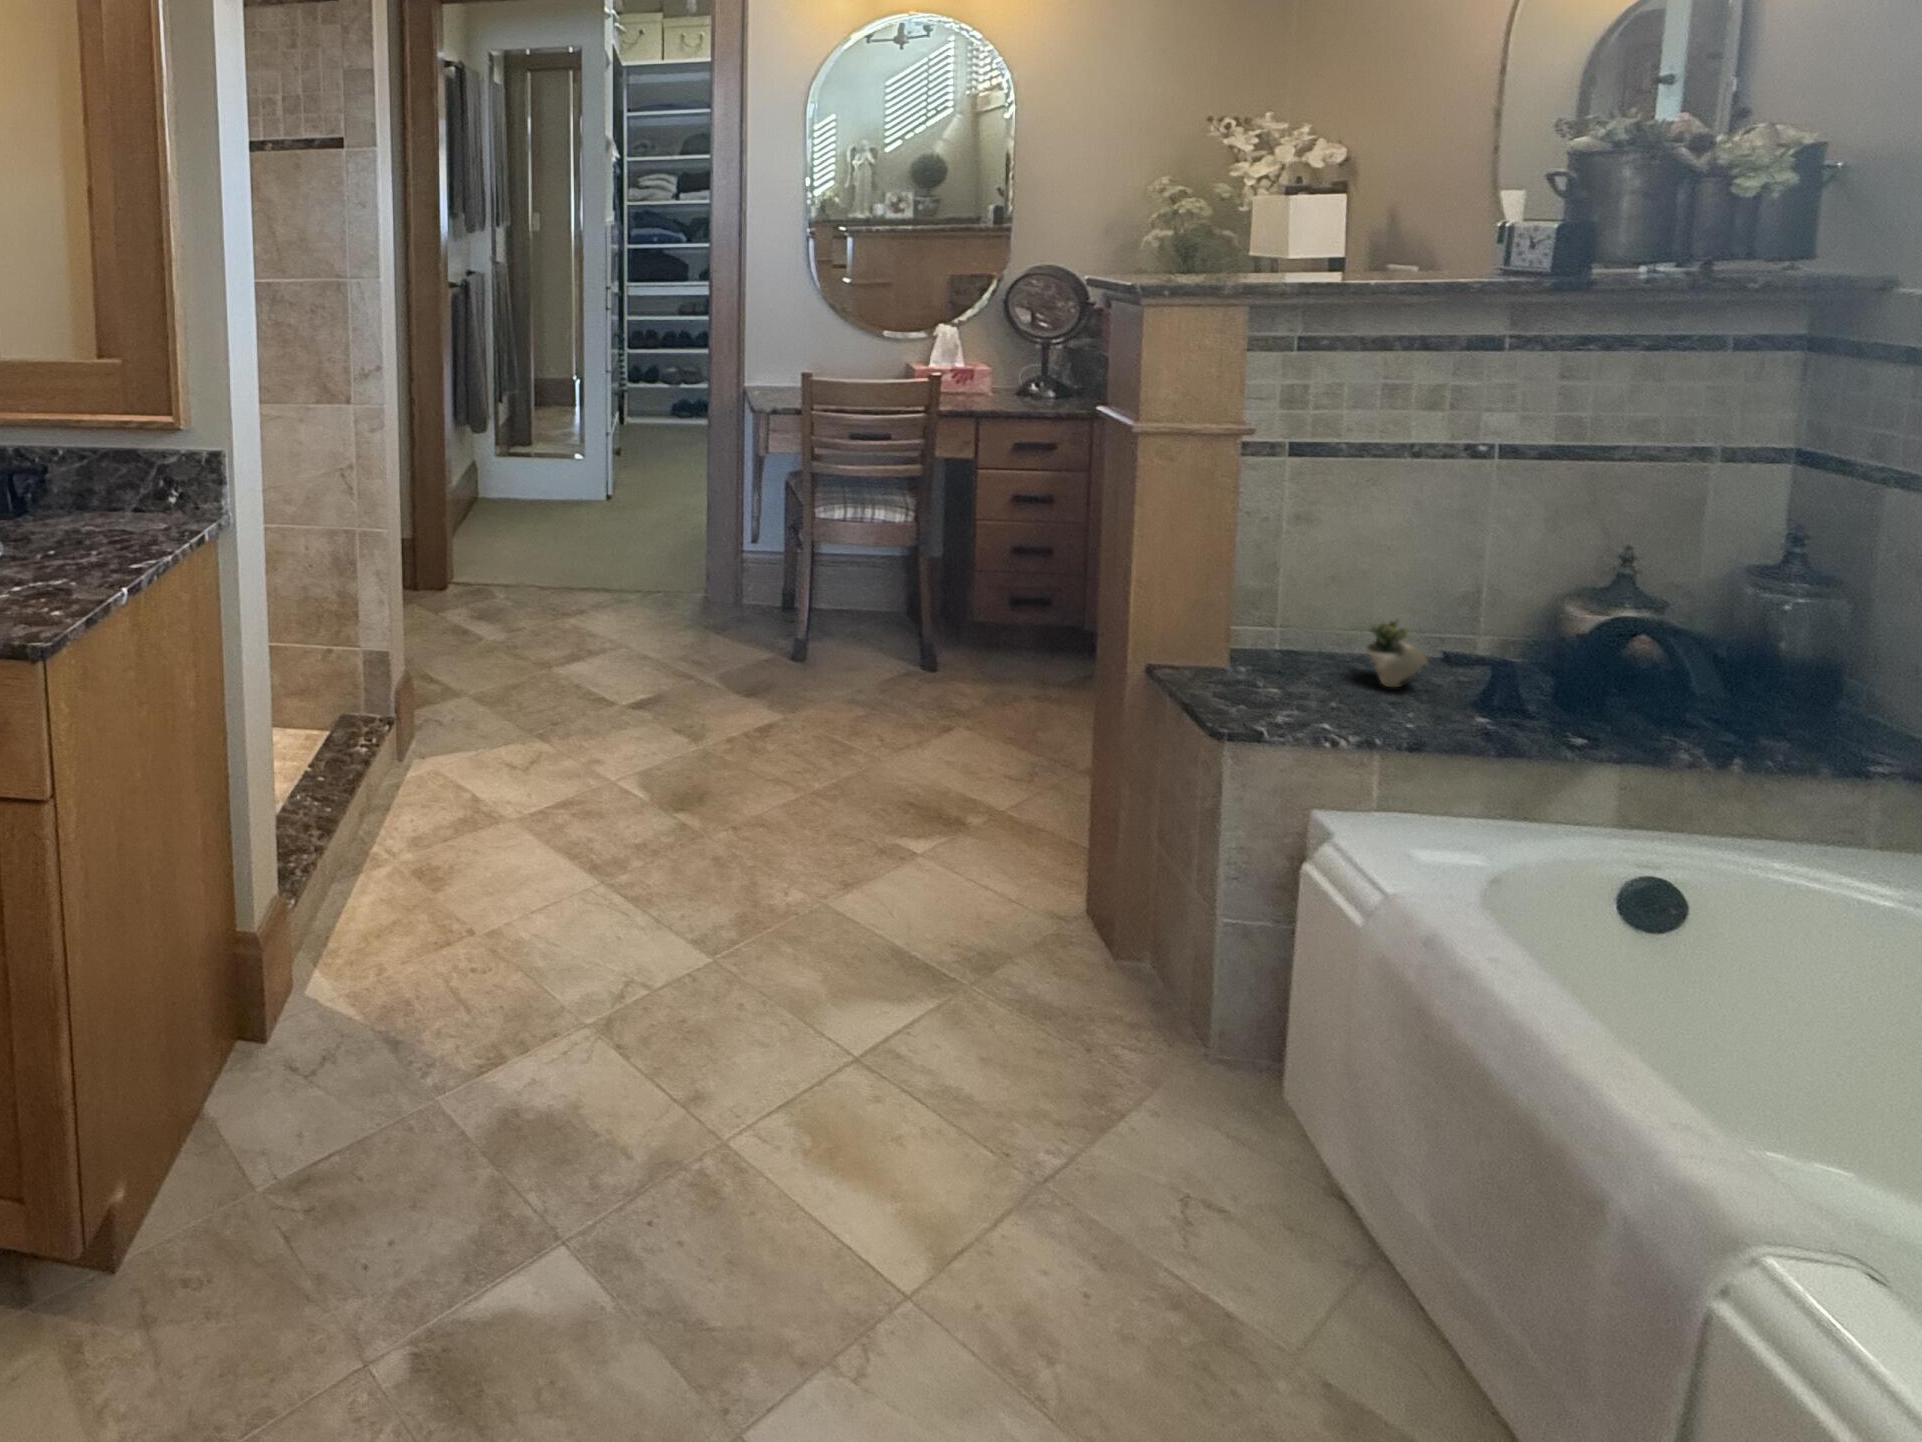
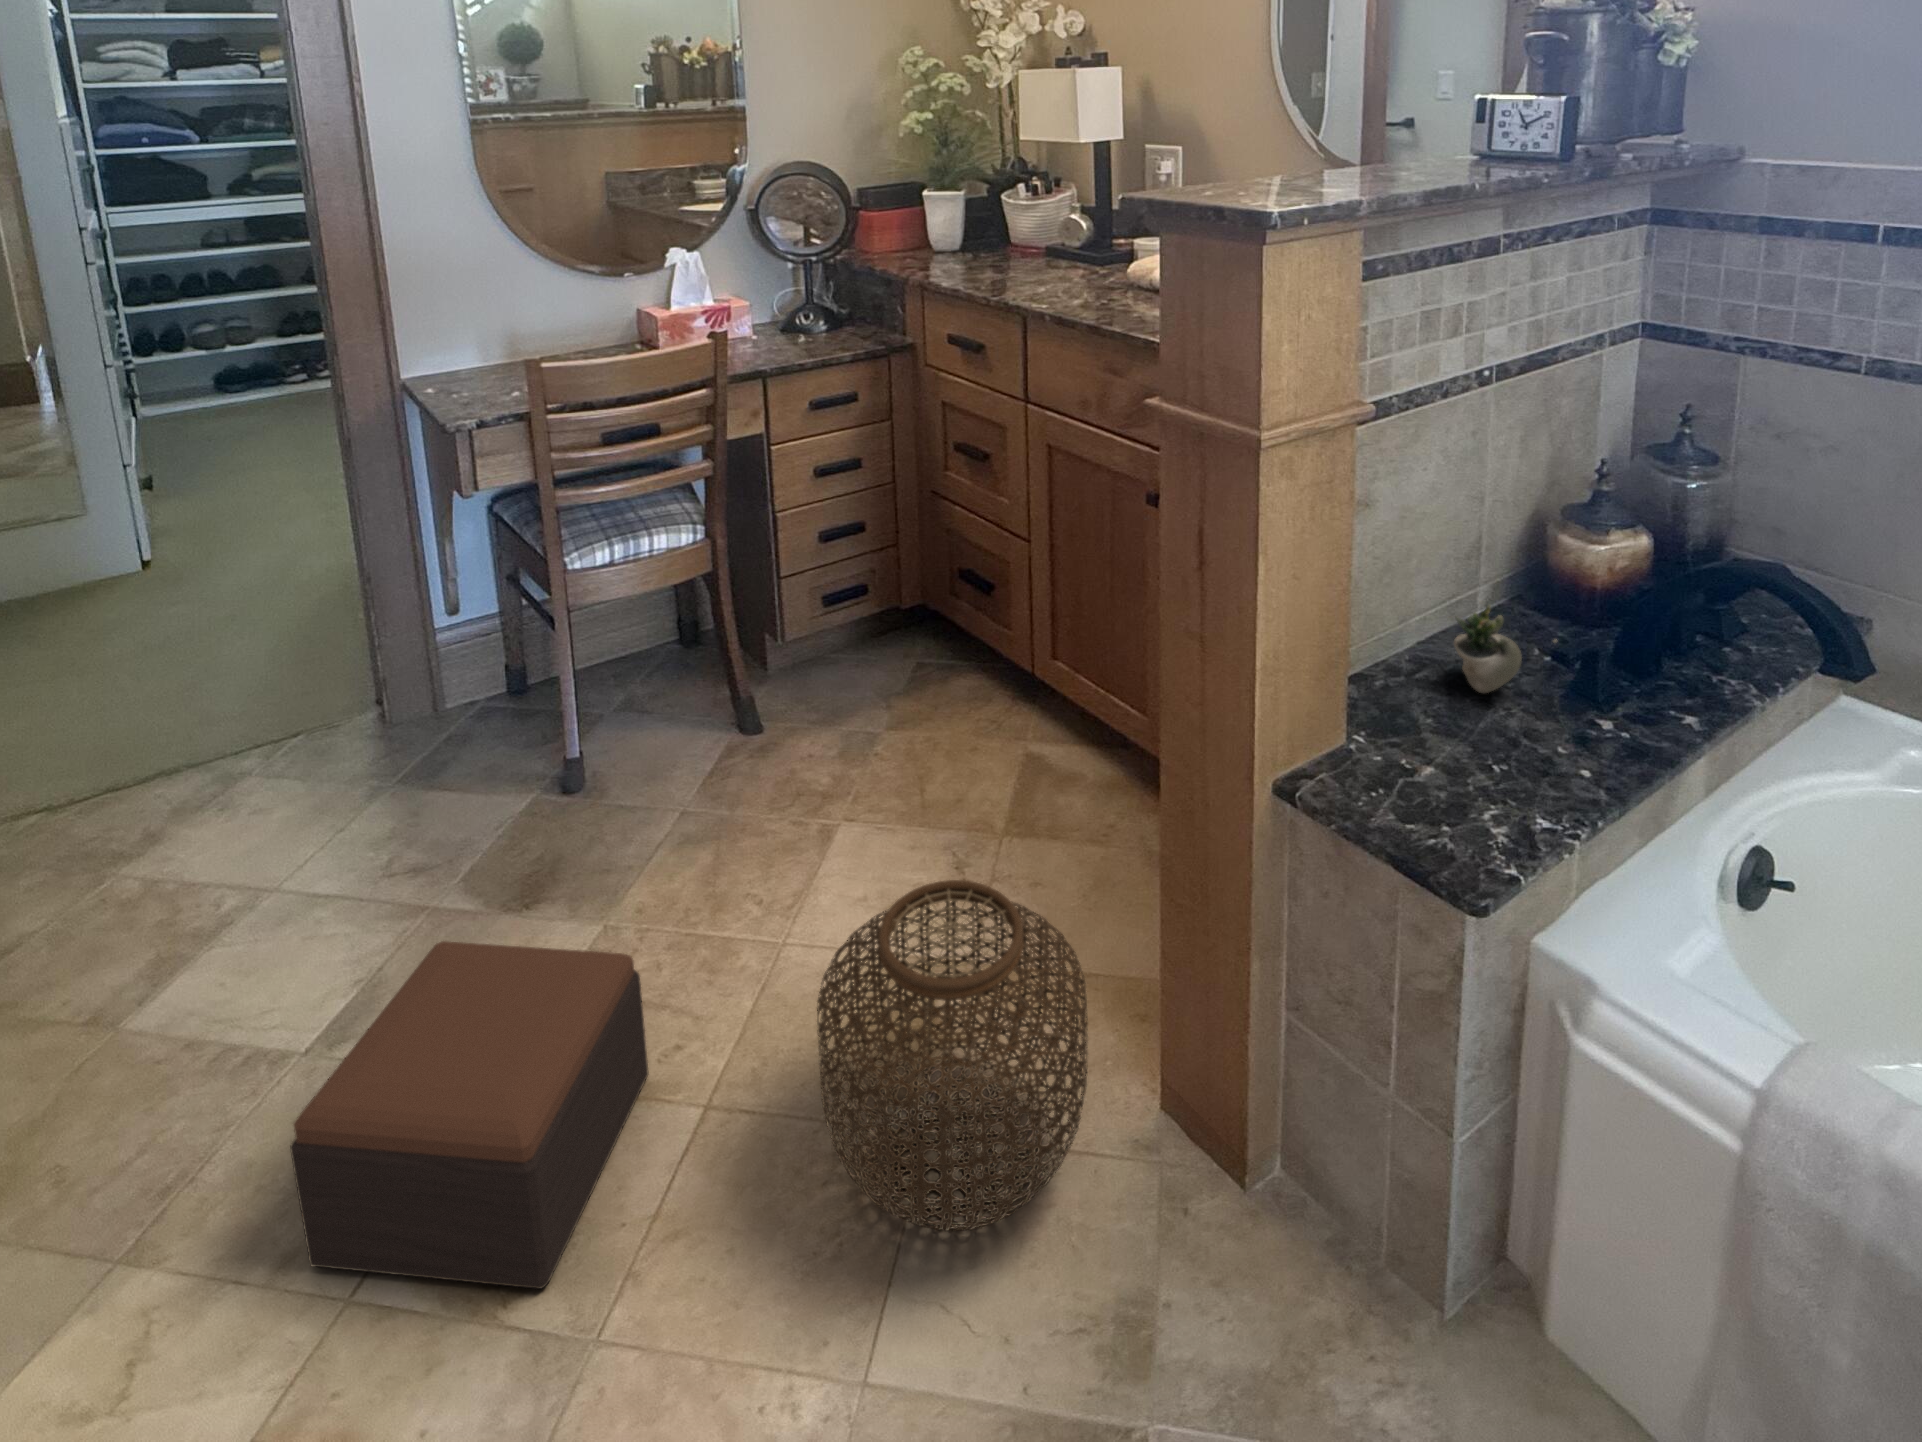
footstool: none [610,657,780,807] -> present [290,941,649,1289]
woven basket: none [844,692,1021,890] -> present [817,880,1087,1231]

